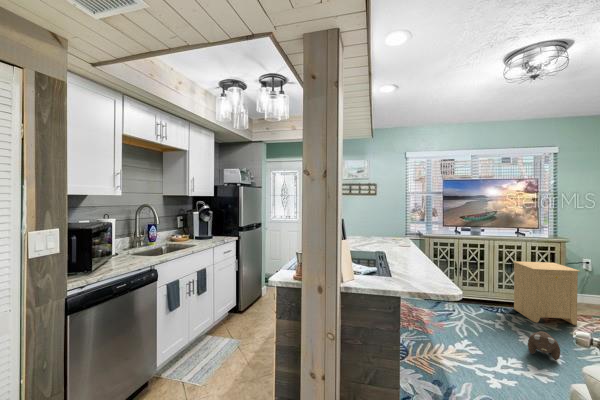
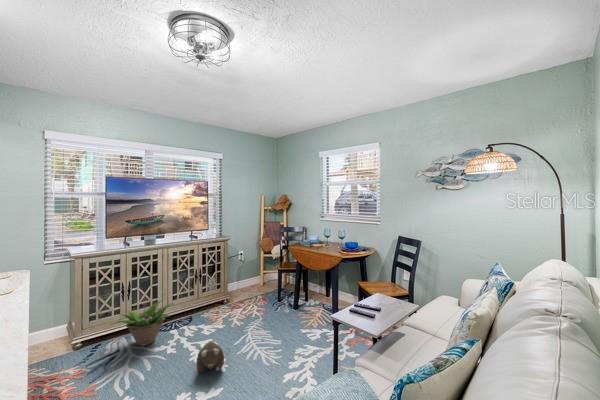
side table: present [513,261,580,325] -> none [186,261,238,327]
decorative plant: none [447,284,502,316] -> present [111,301,174,345]

